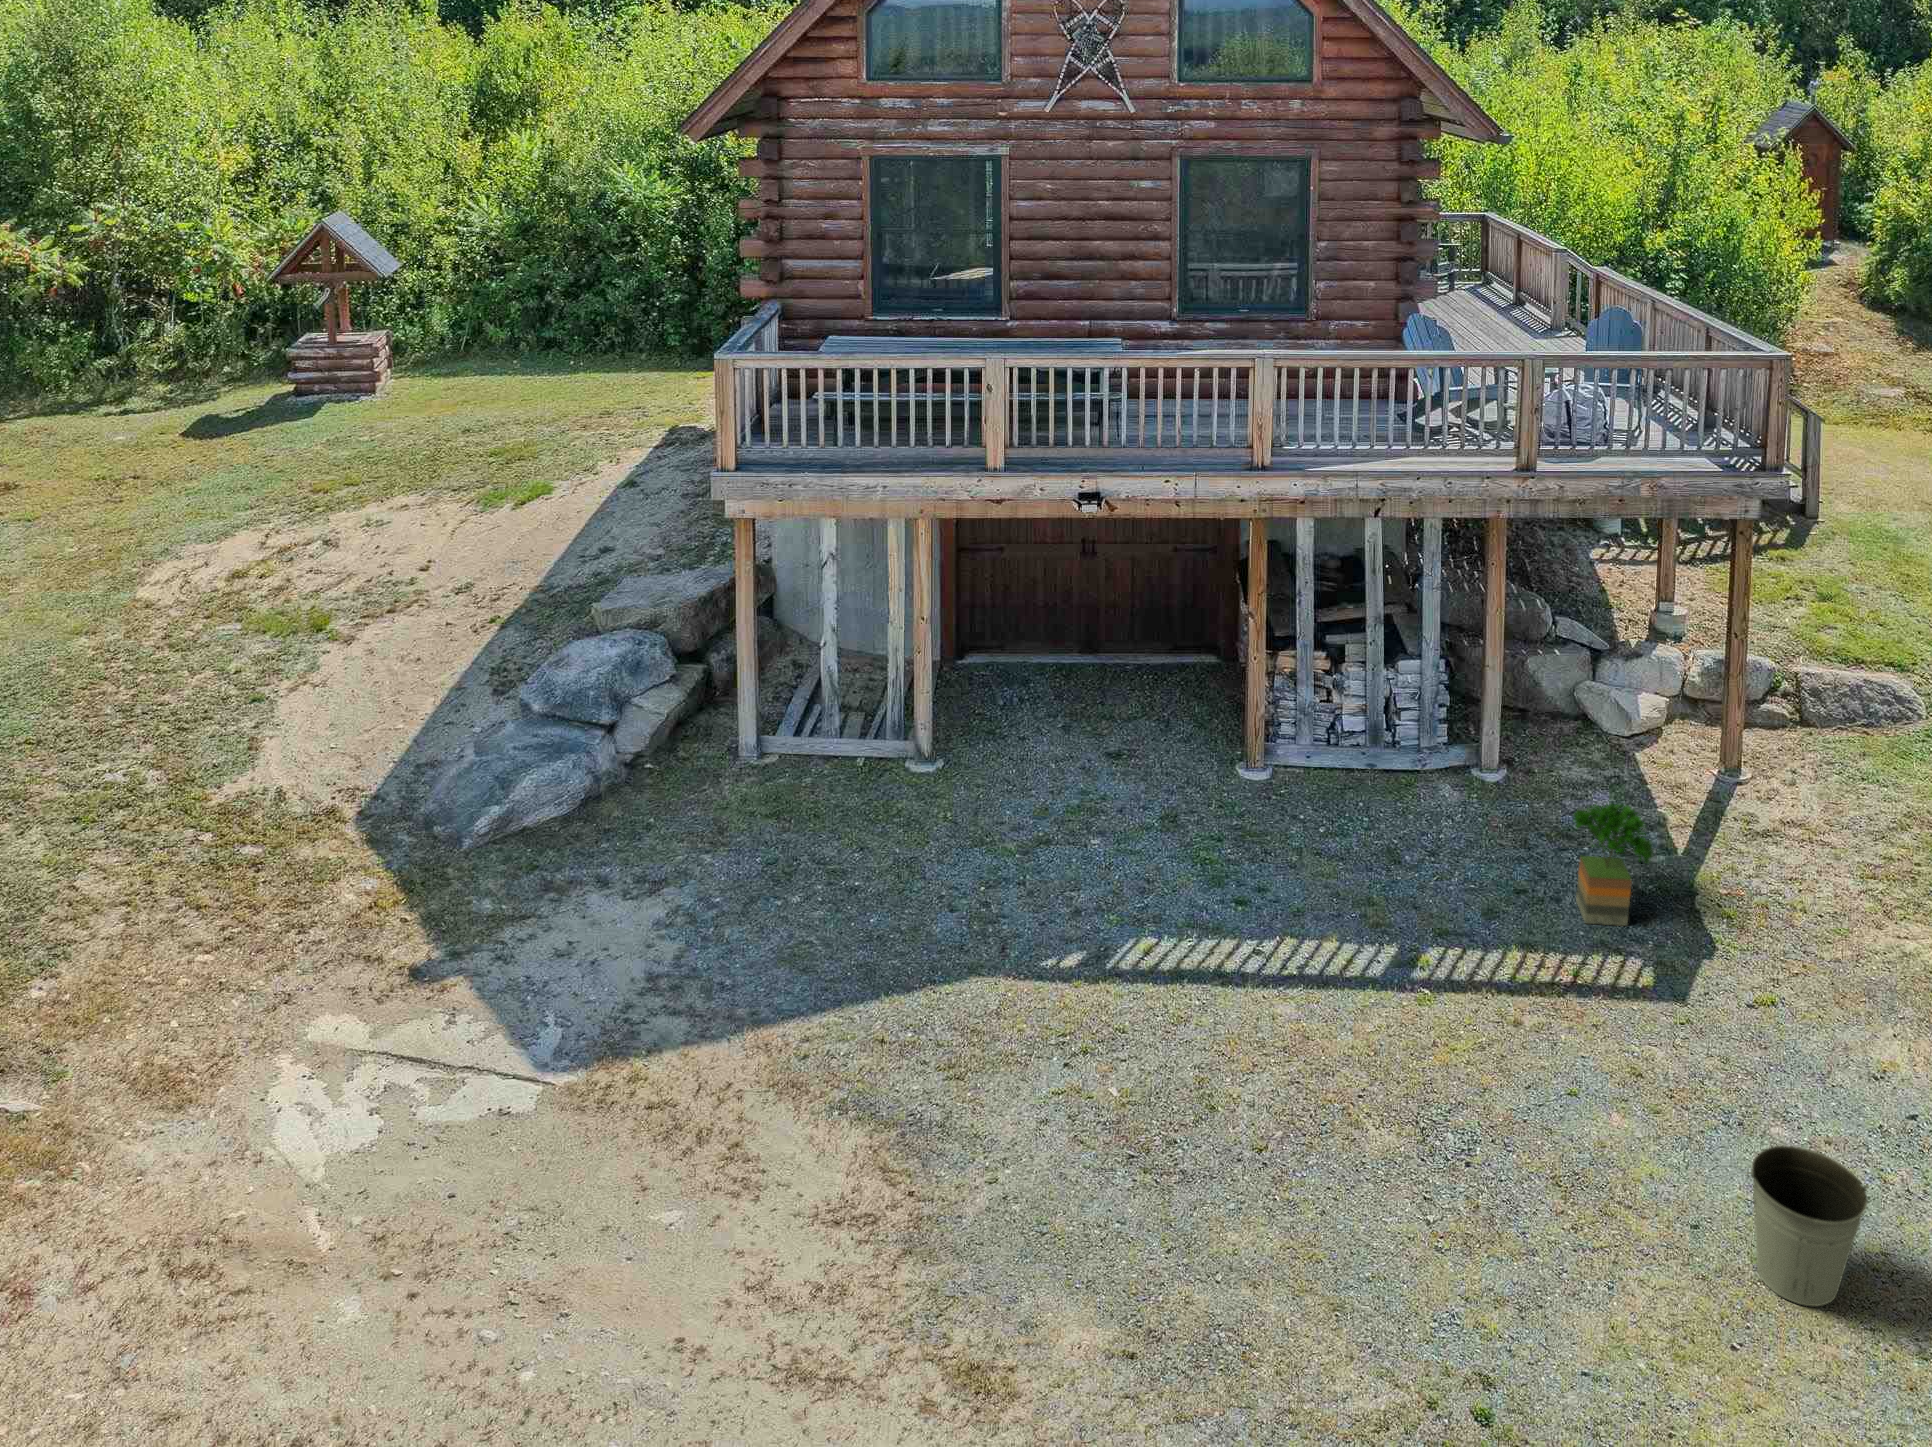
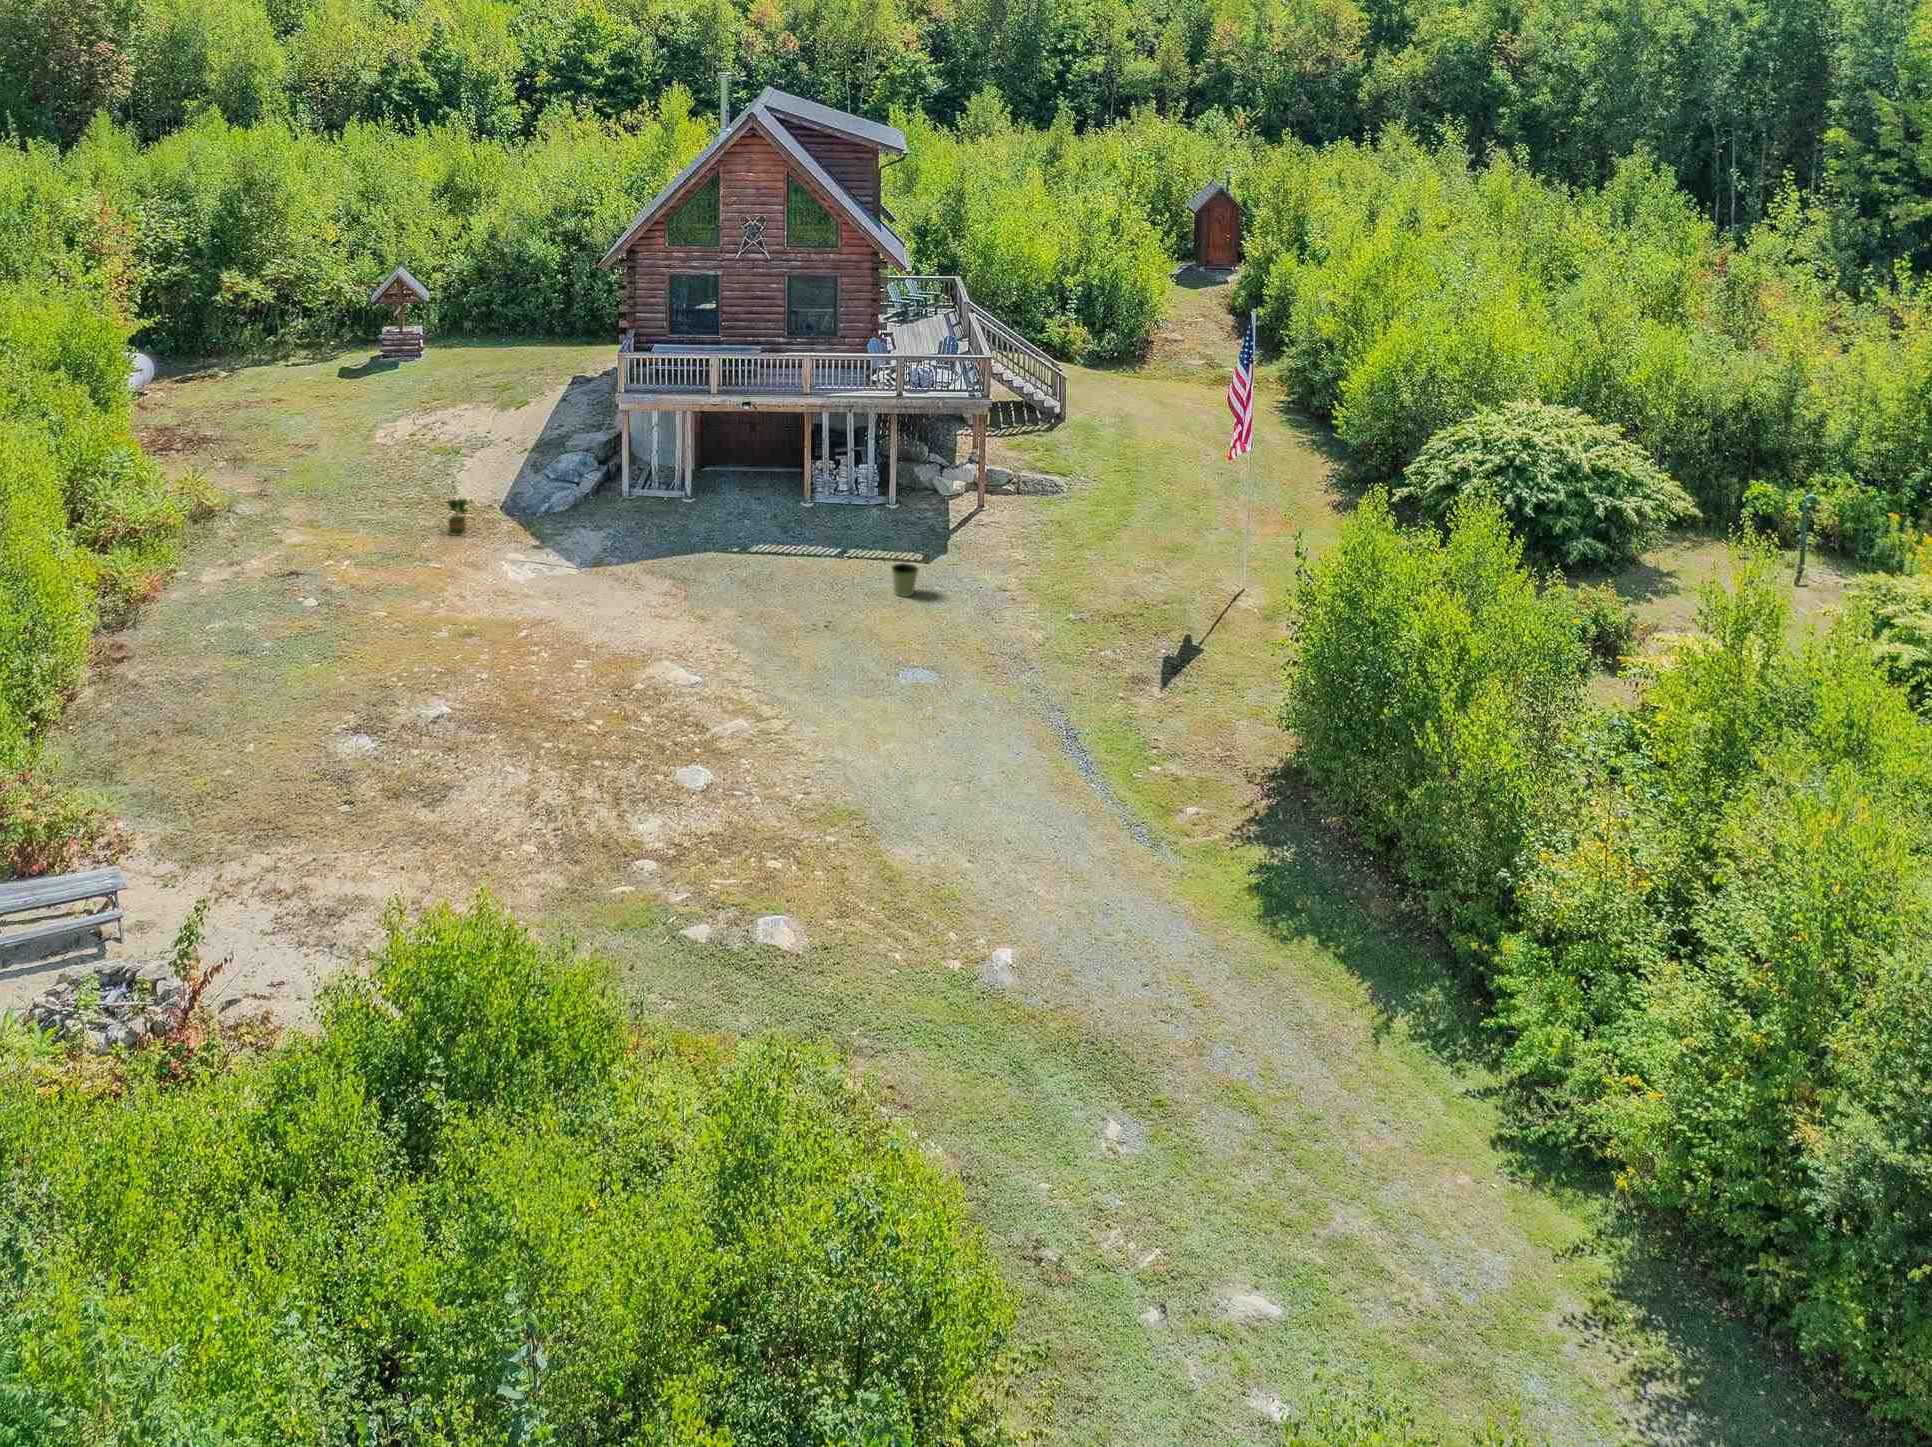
potted tree: present [1573,804,1653,926] -> present [446,498,468,536]

